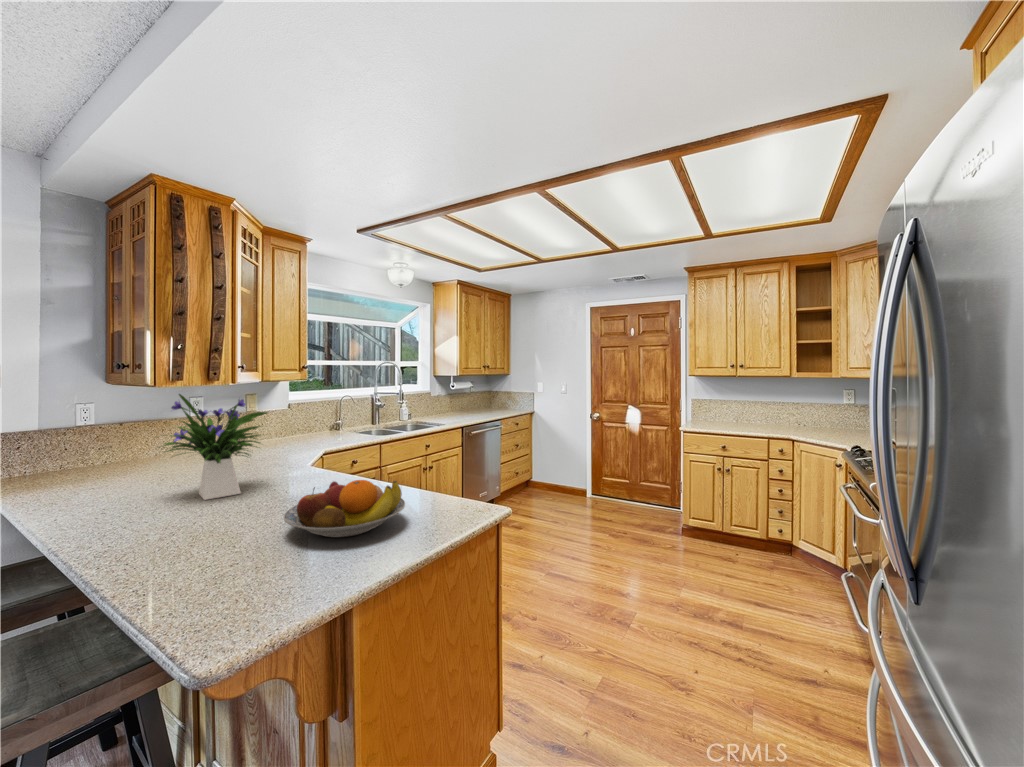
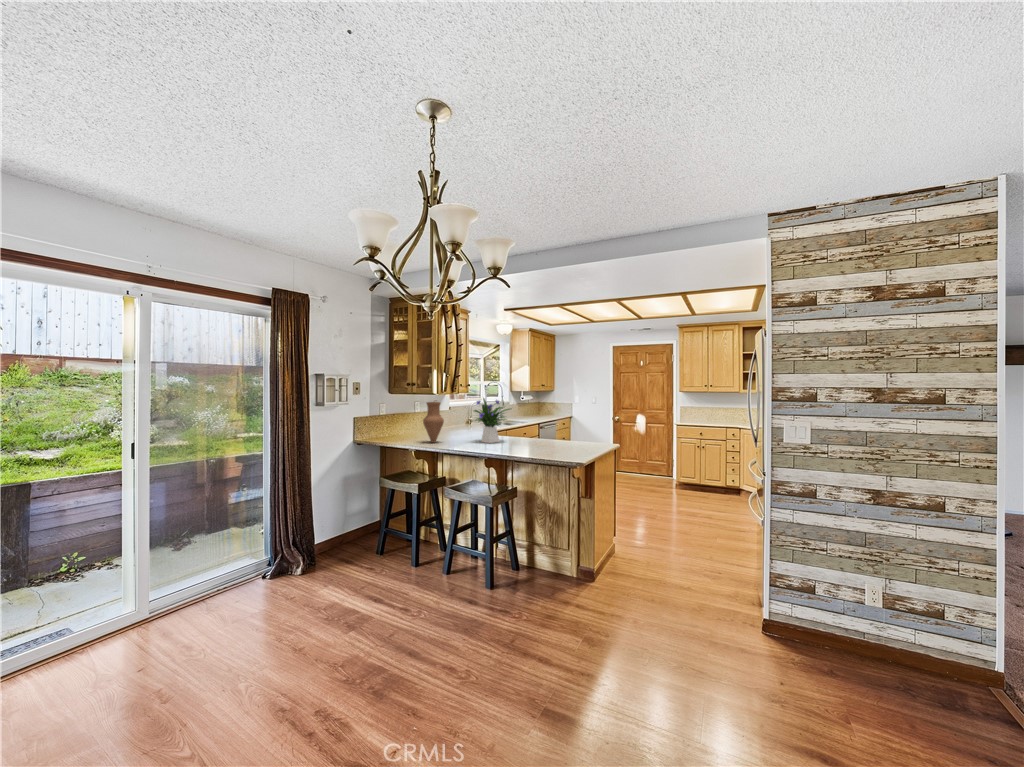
vase: none [39,404,106,499] -> present [423,402,444,443]
fruit bowl: present [284,480,405,537] -> none [547,430,590,450]

